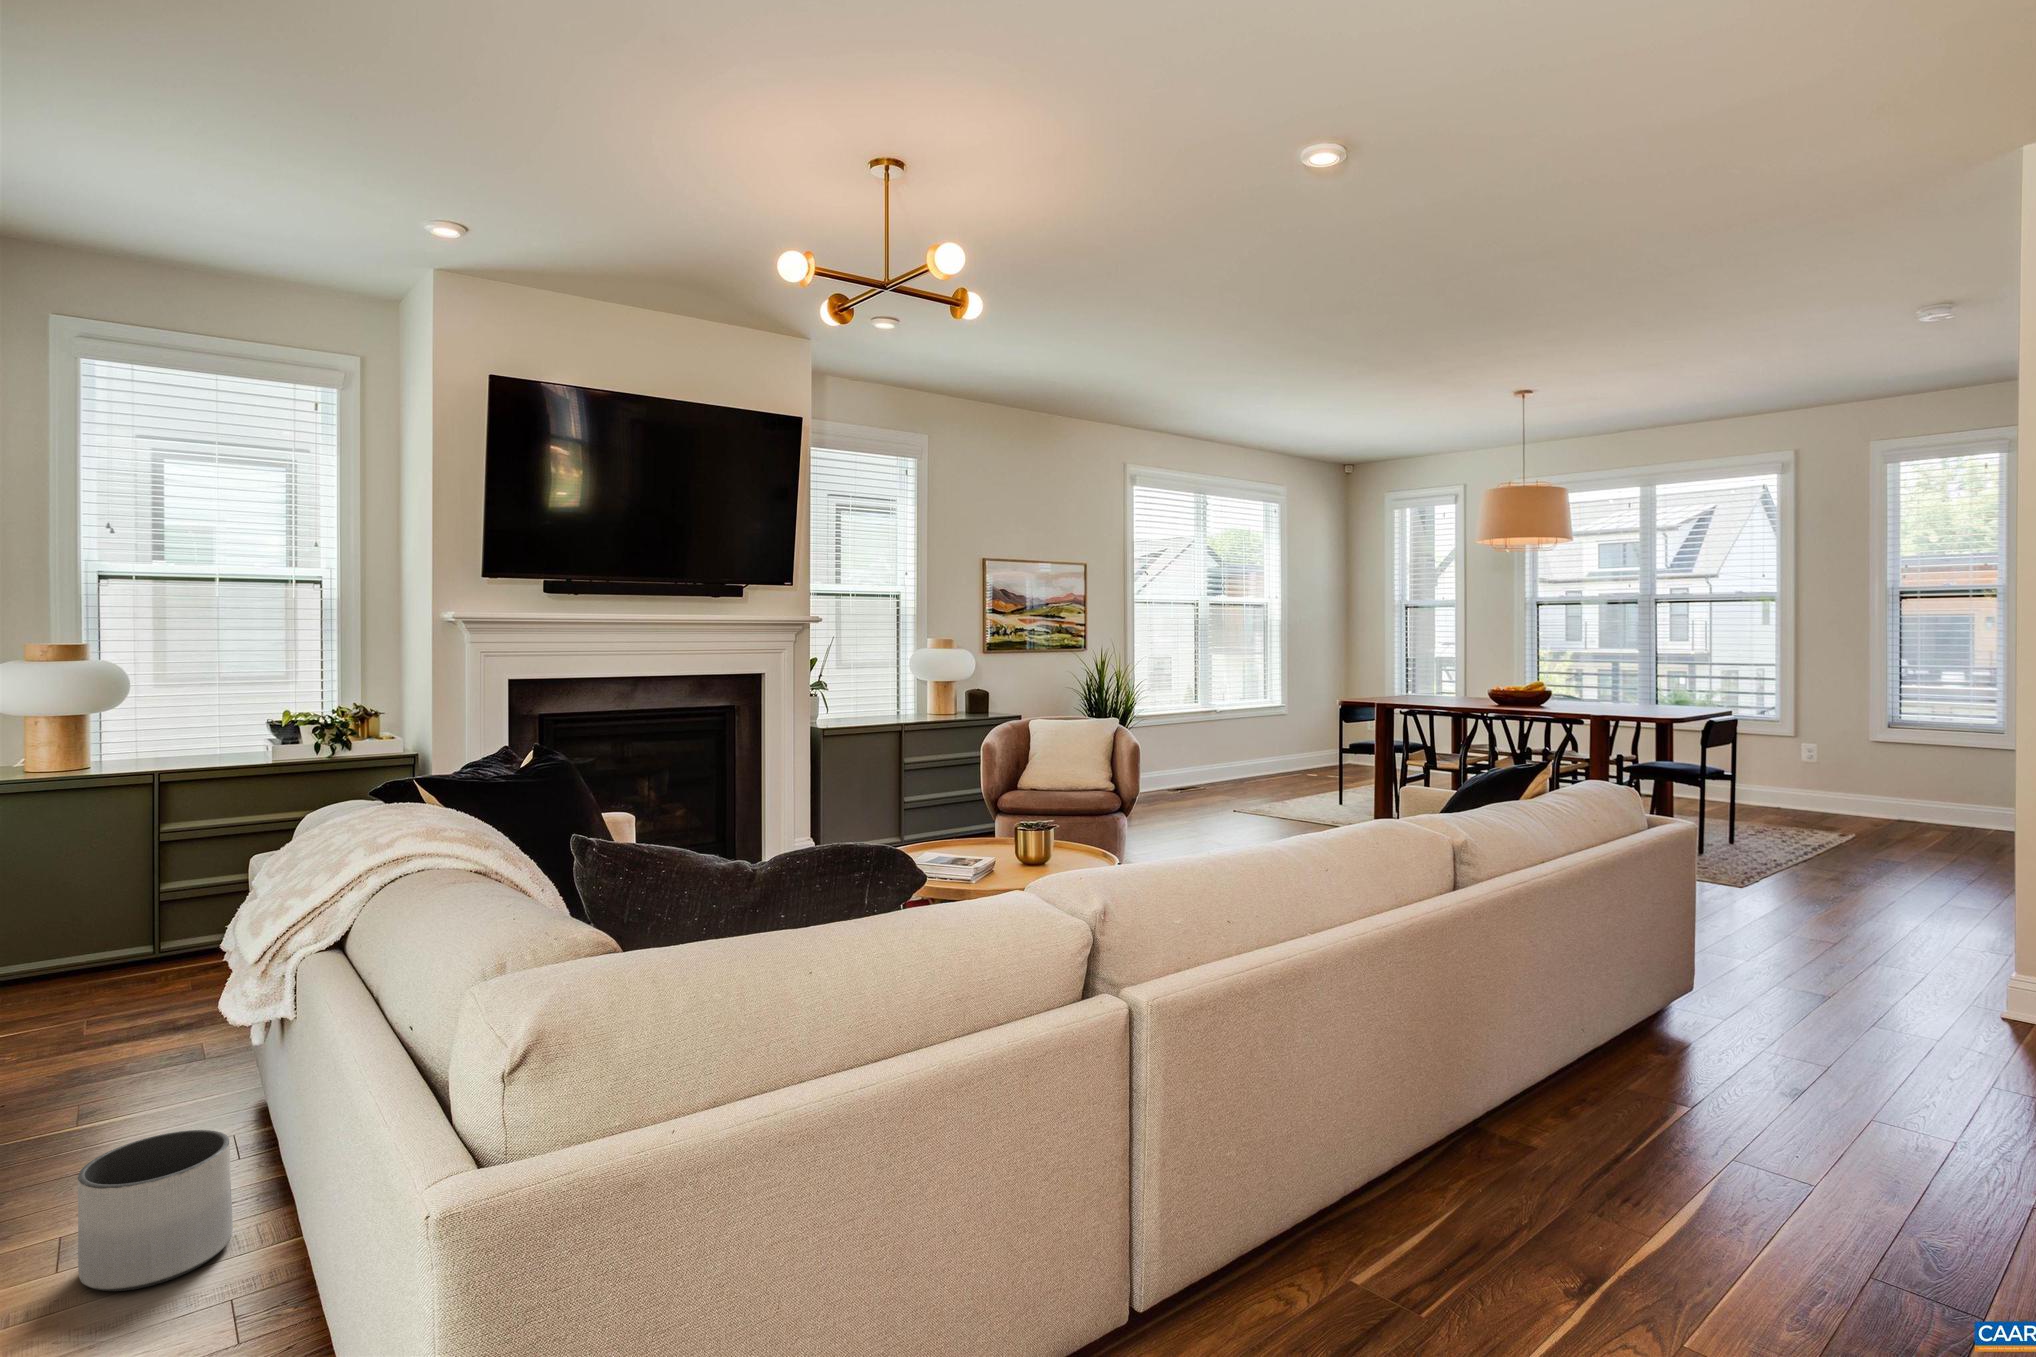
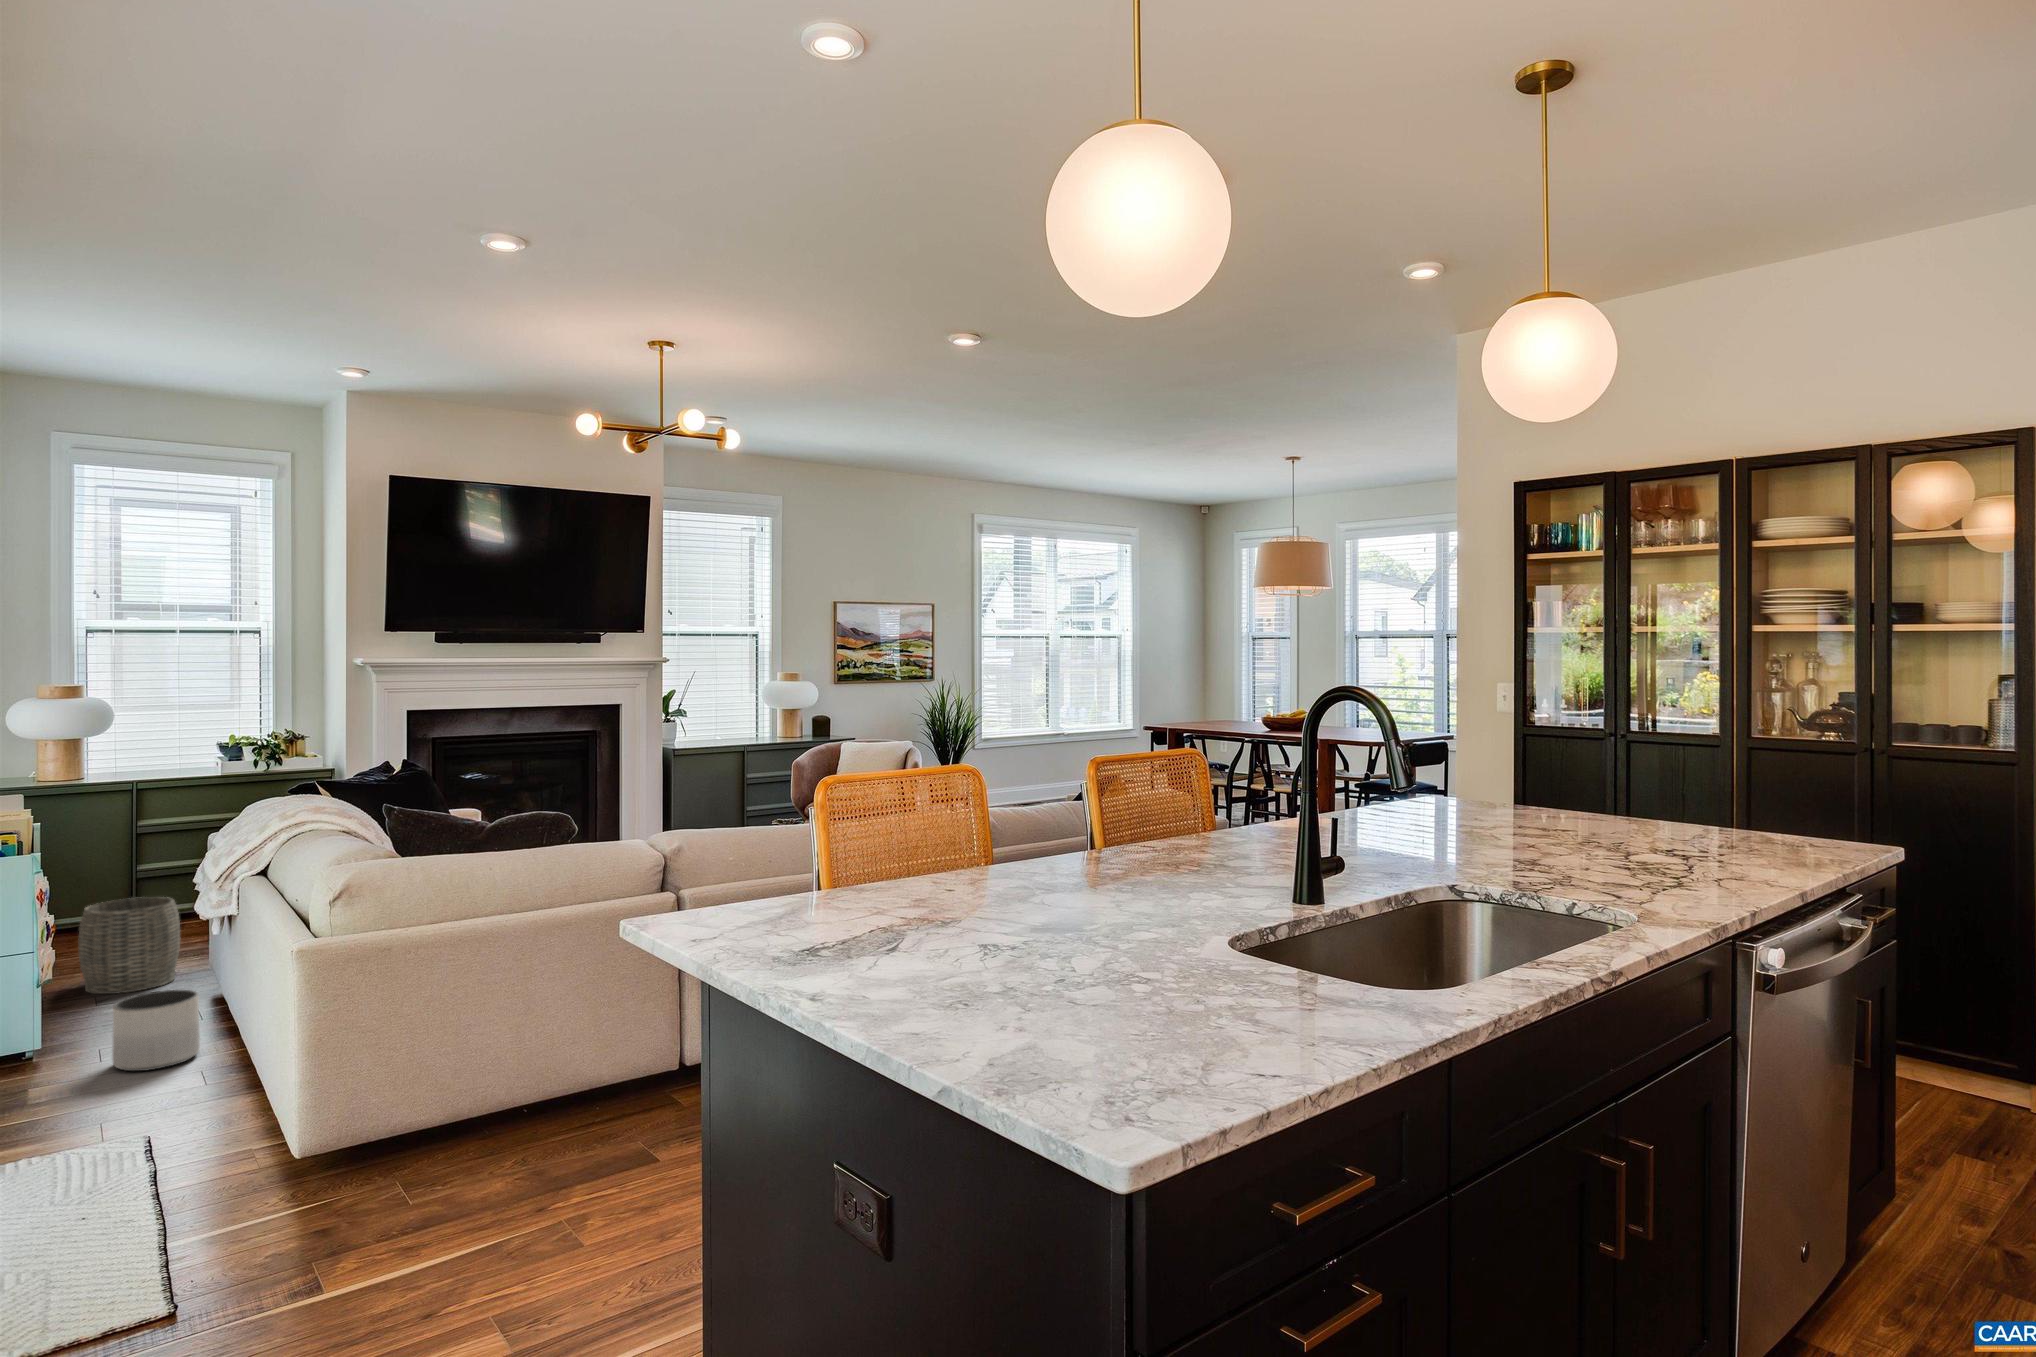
woven basket: none [57,943,212,1096] -> present [79,897,180,994]

